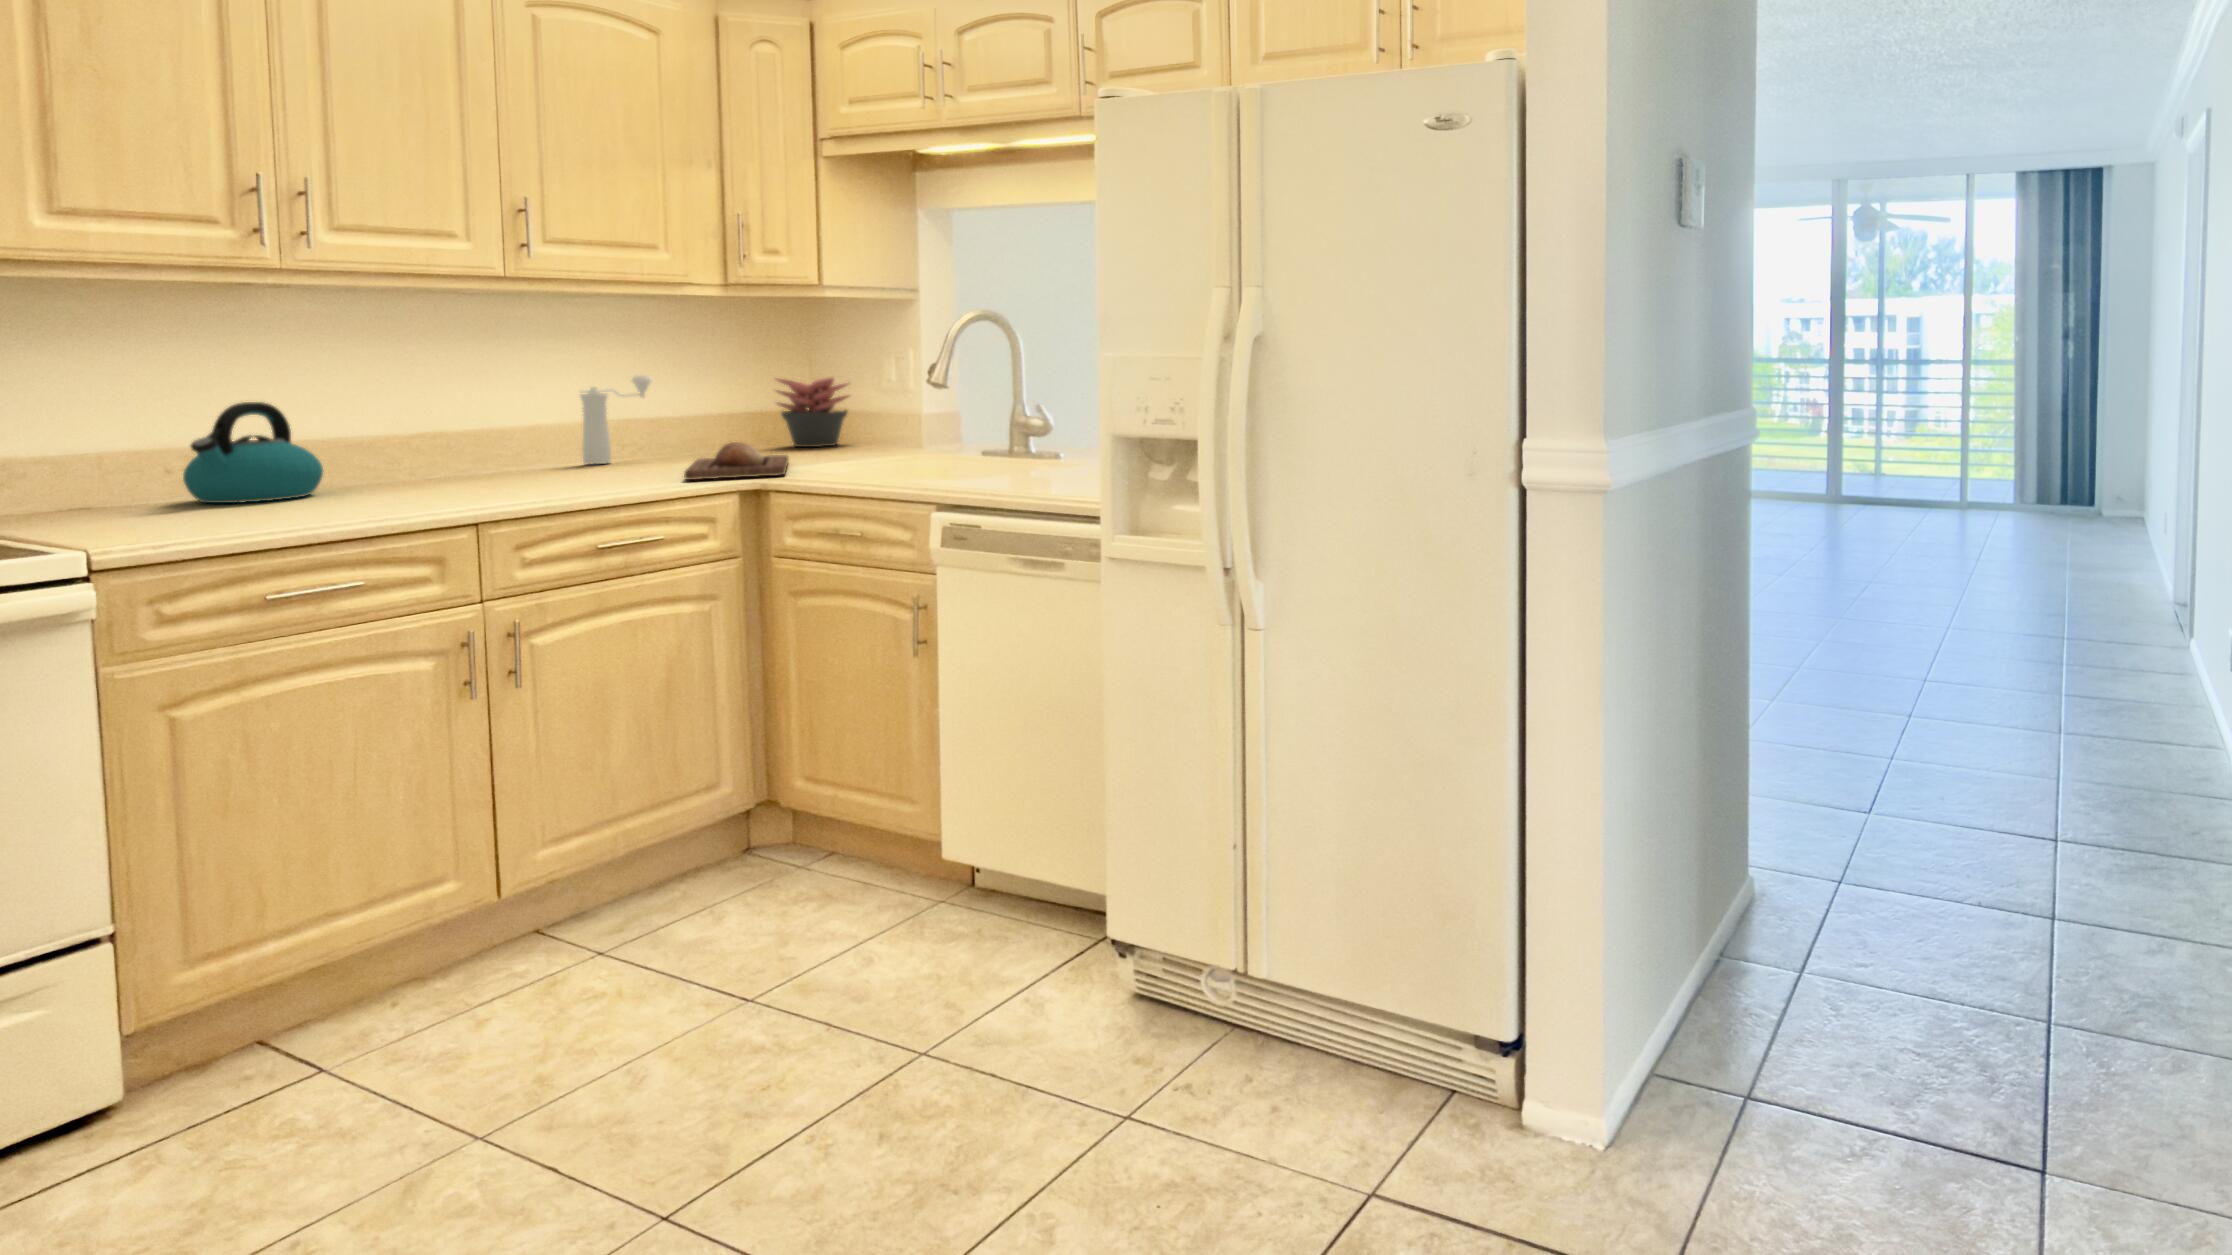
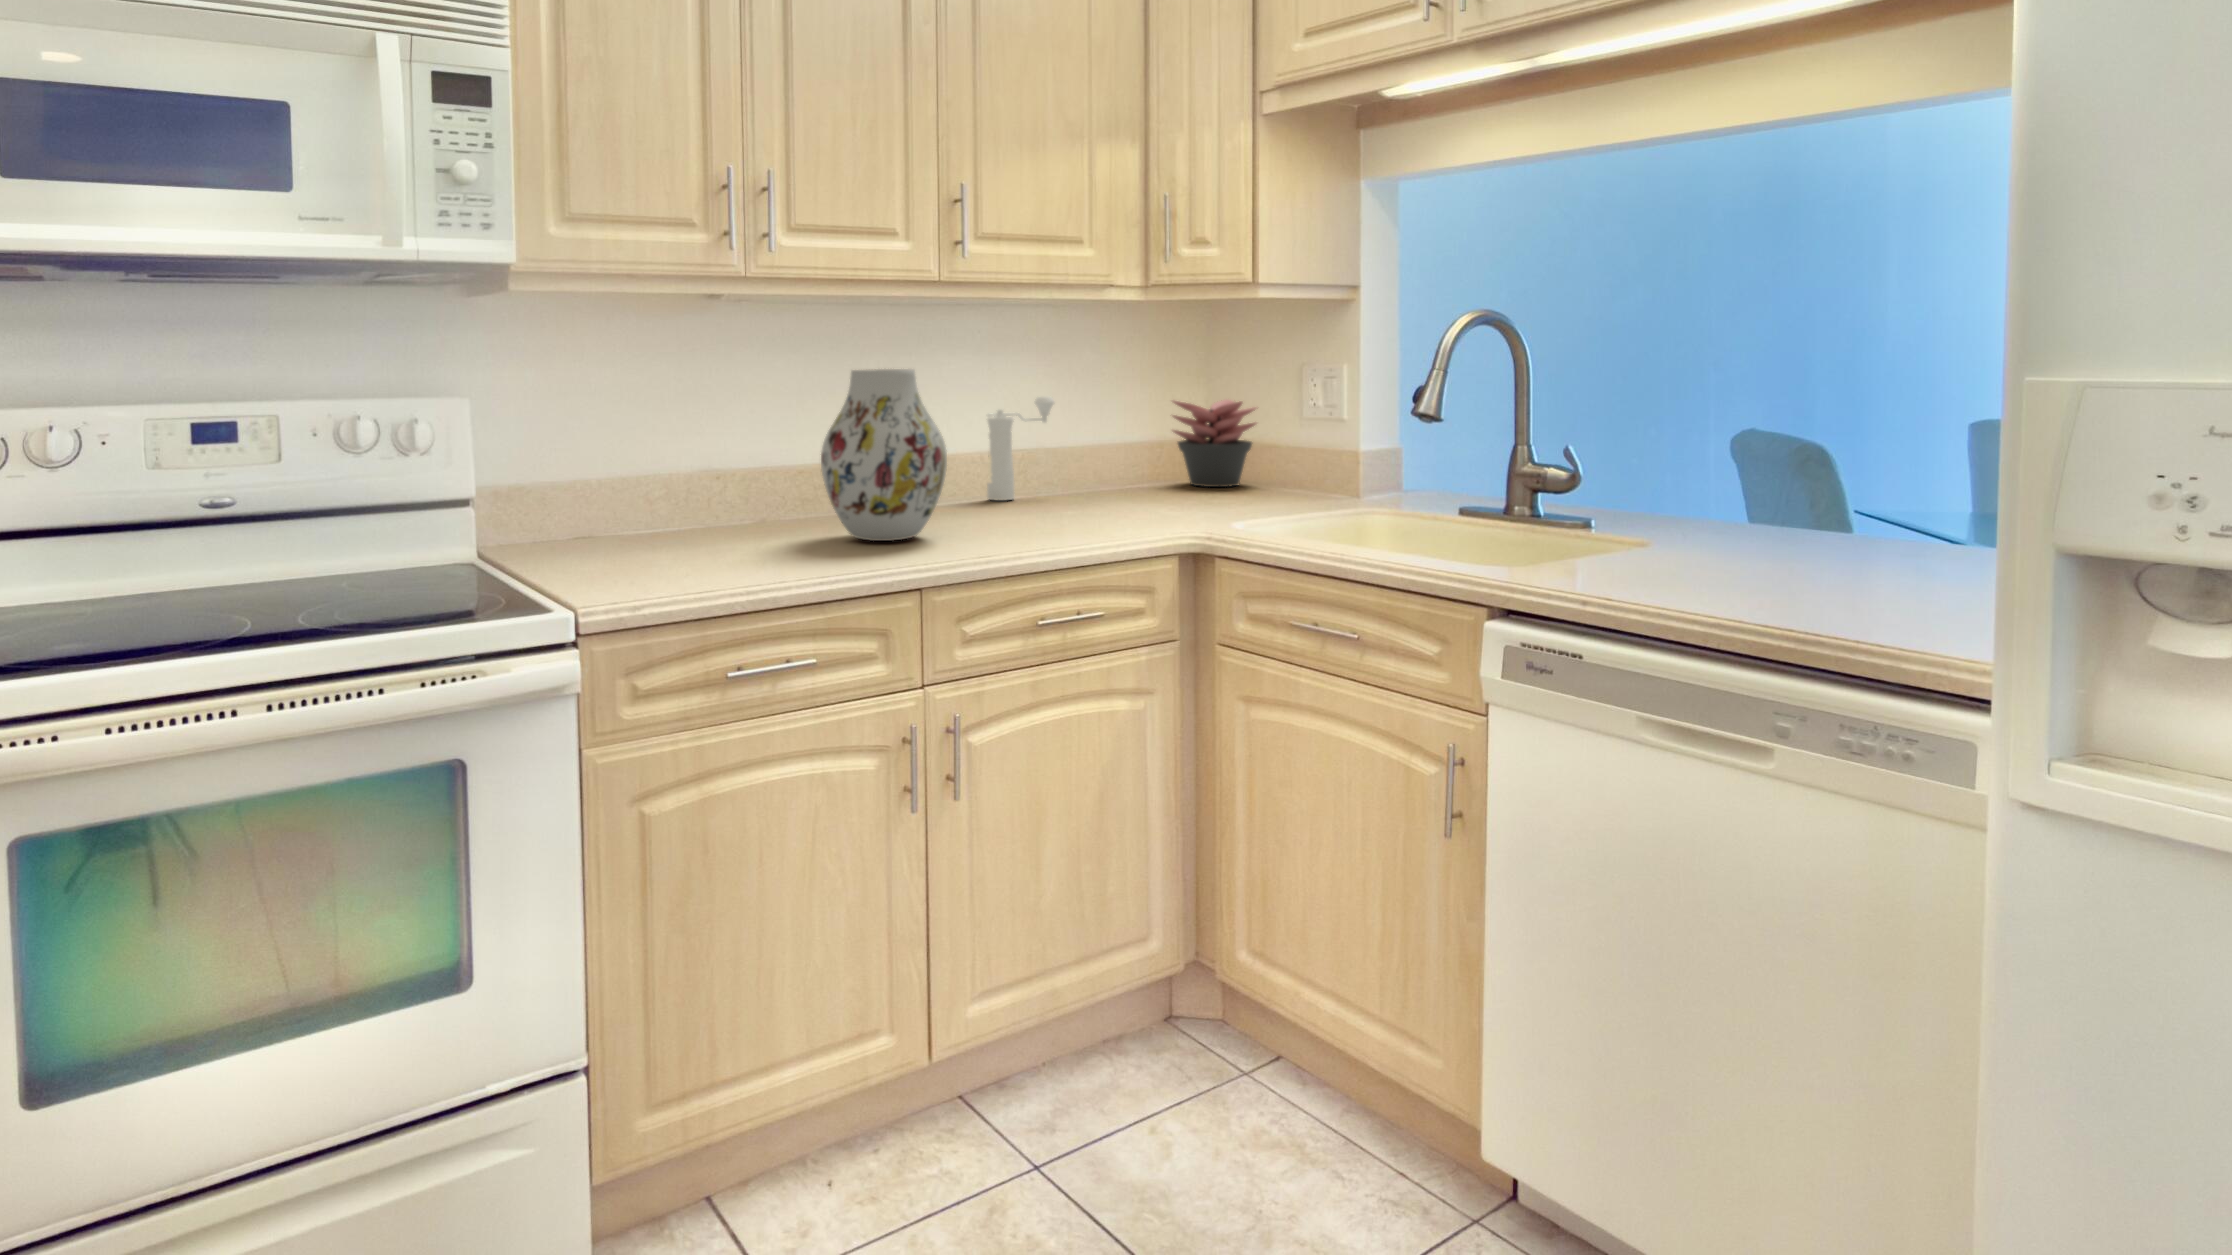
vase: none [379,351,515,495] -> present [821,369,947,541]
kettle: present [183,402,323,503] -> none [655,424,767,536]
bread loaf: present [684,442,789,480] -> none [1112,485,1238,537]

